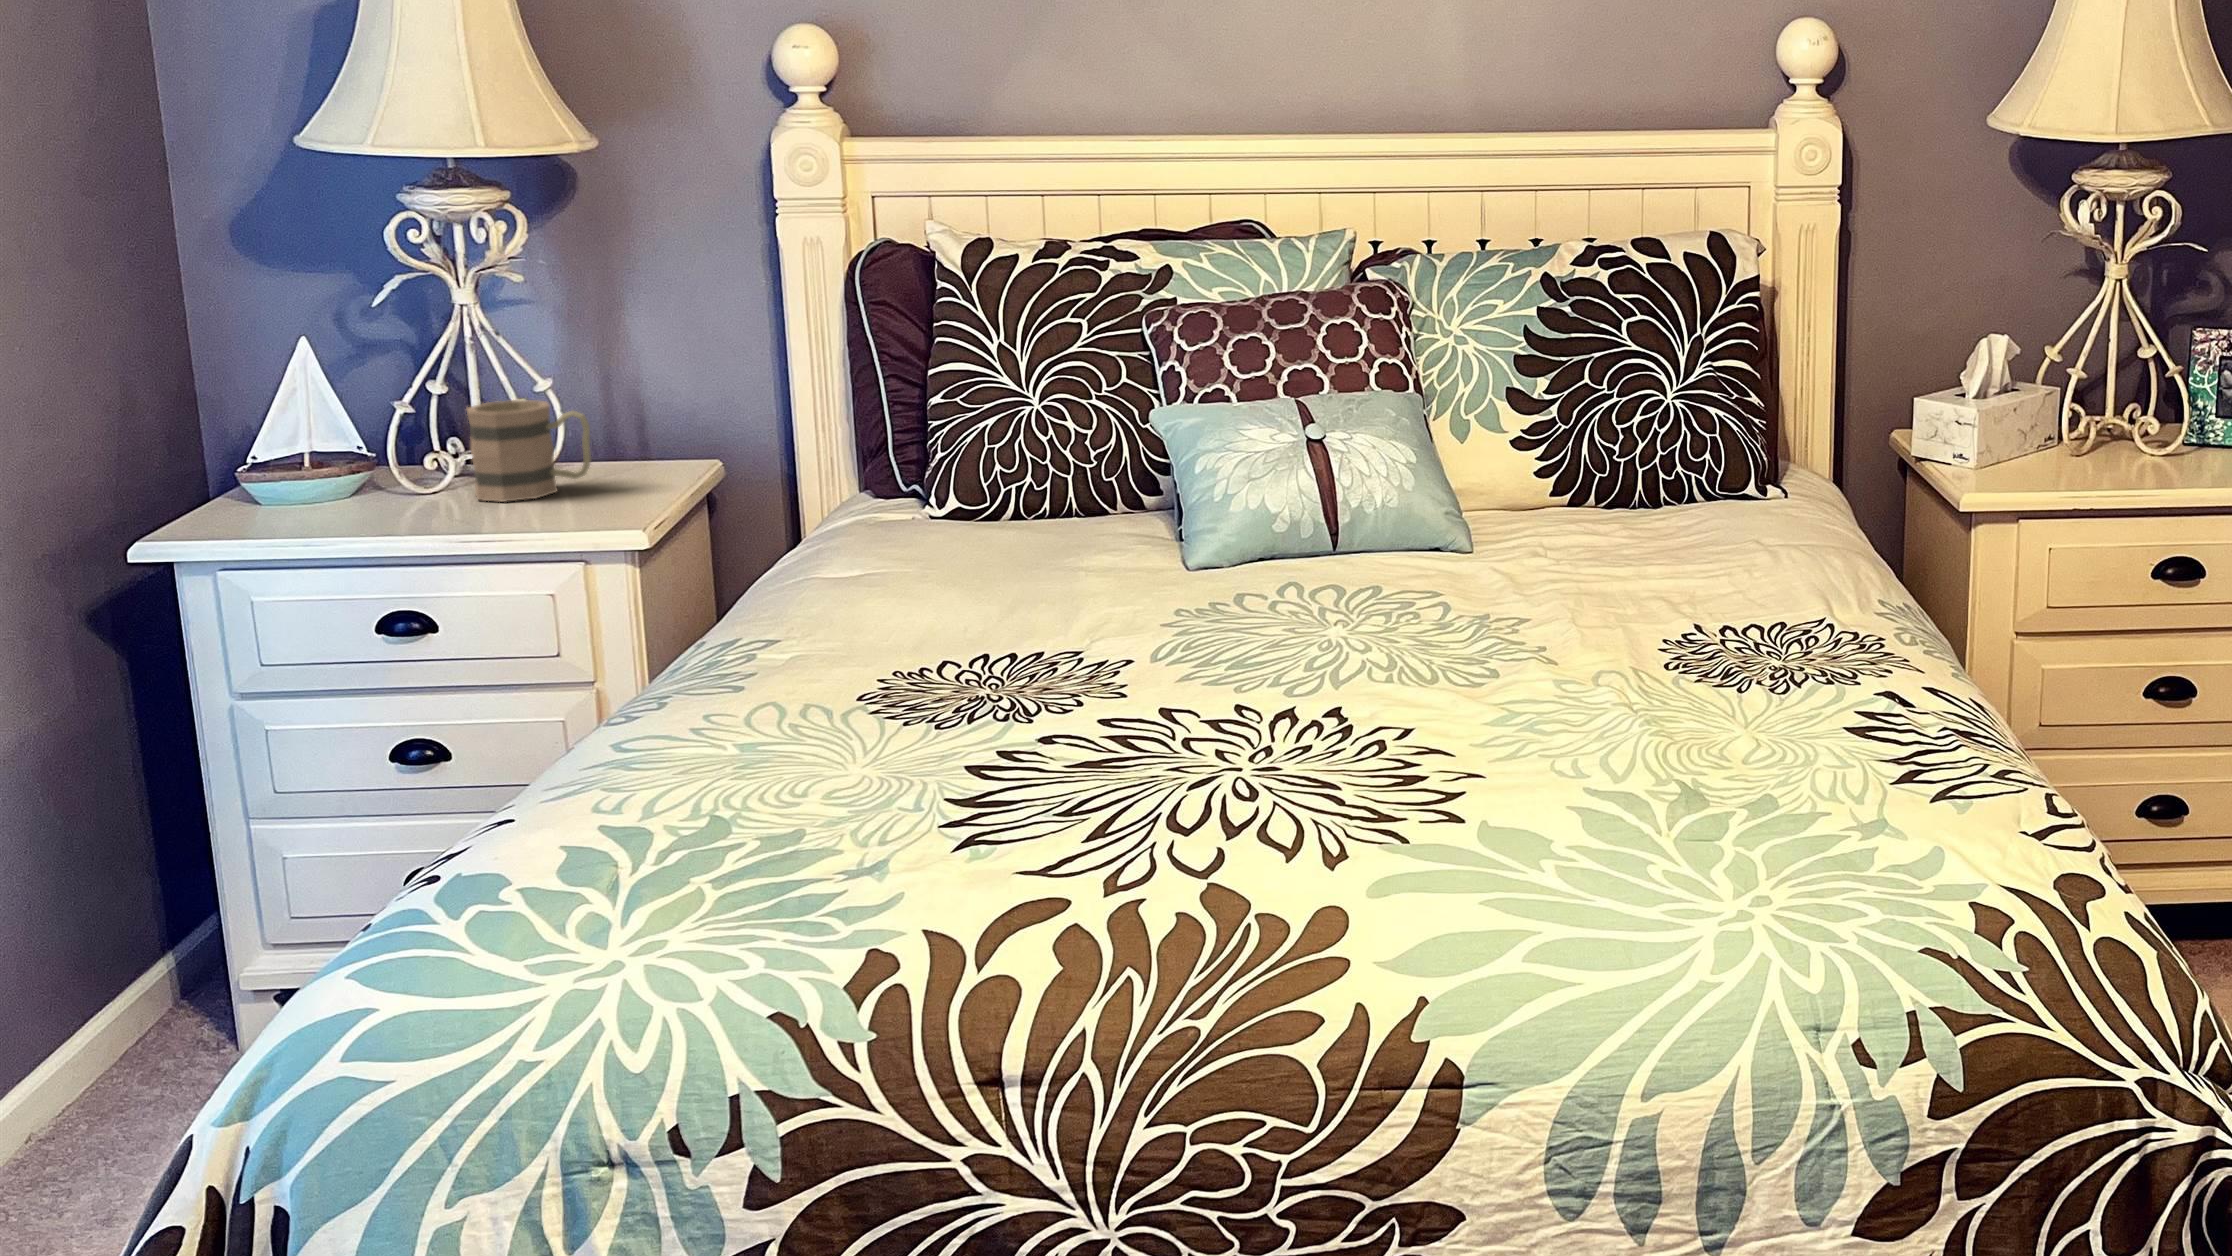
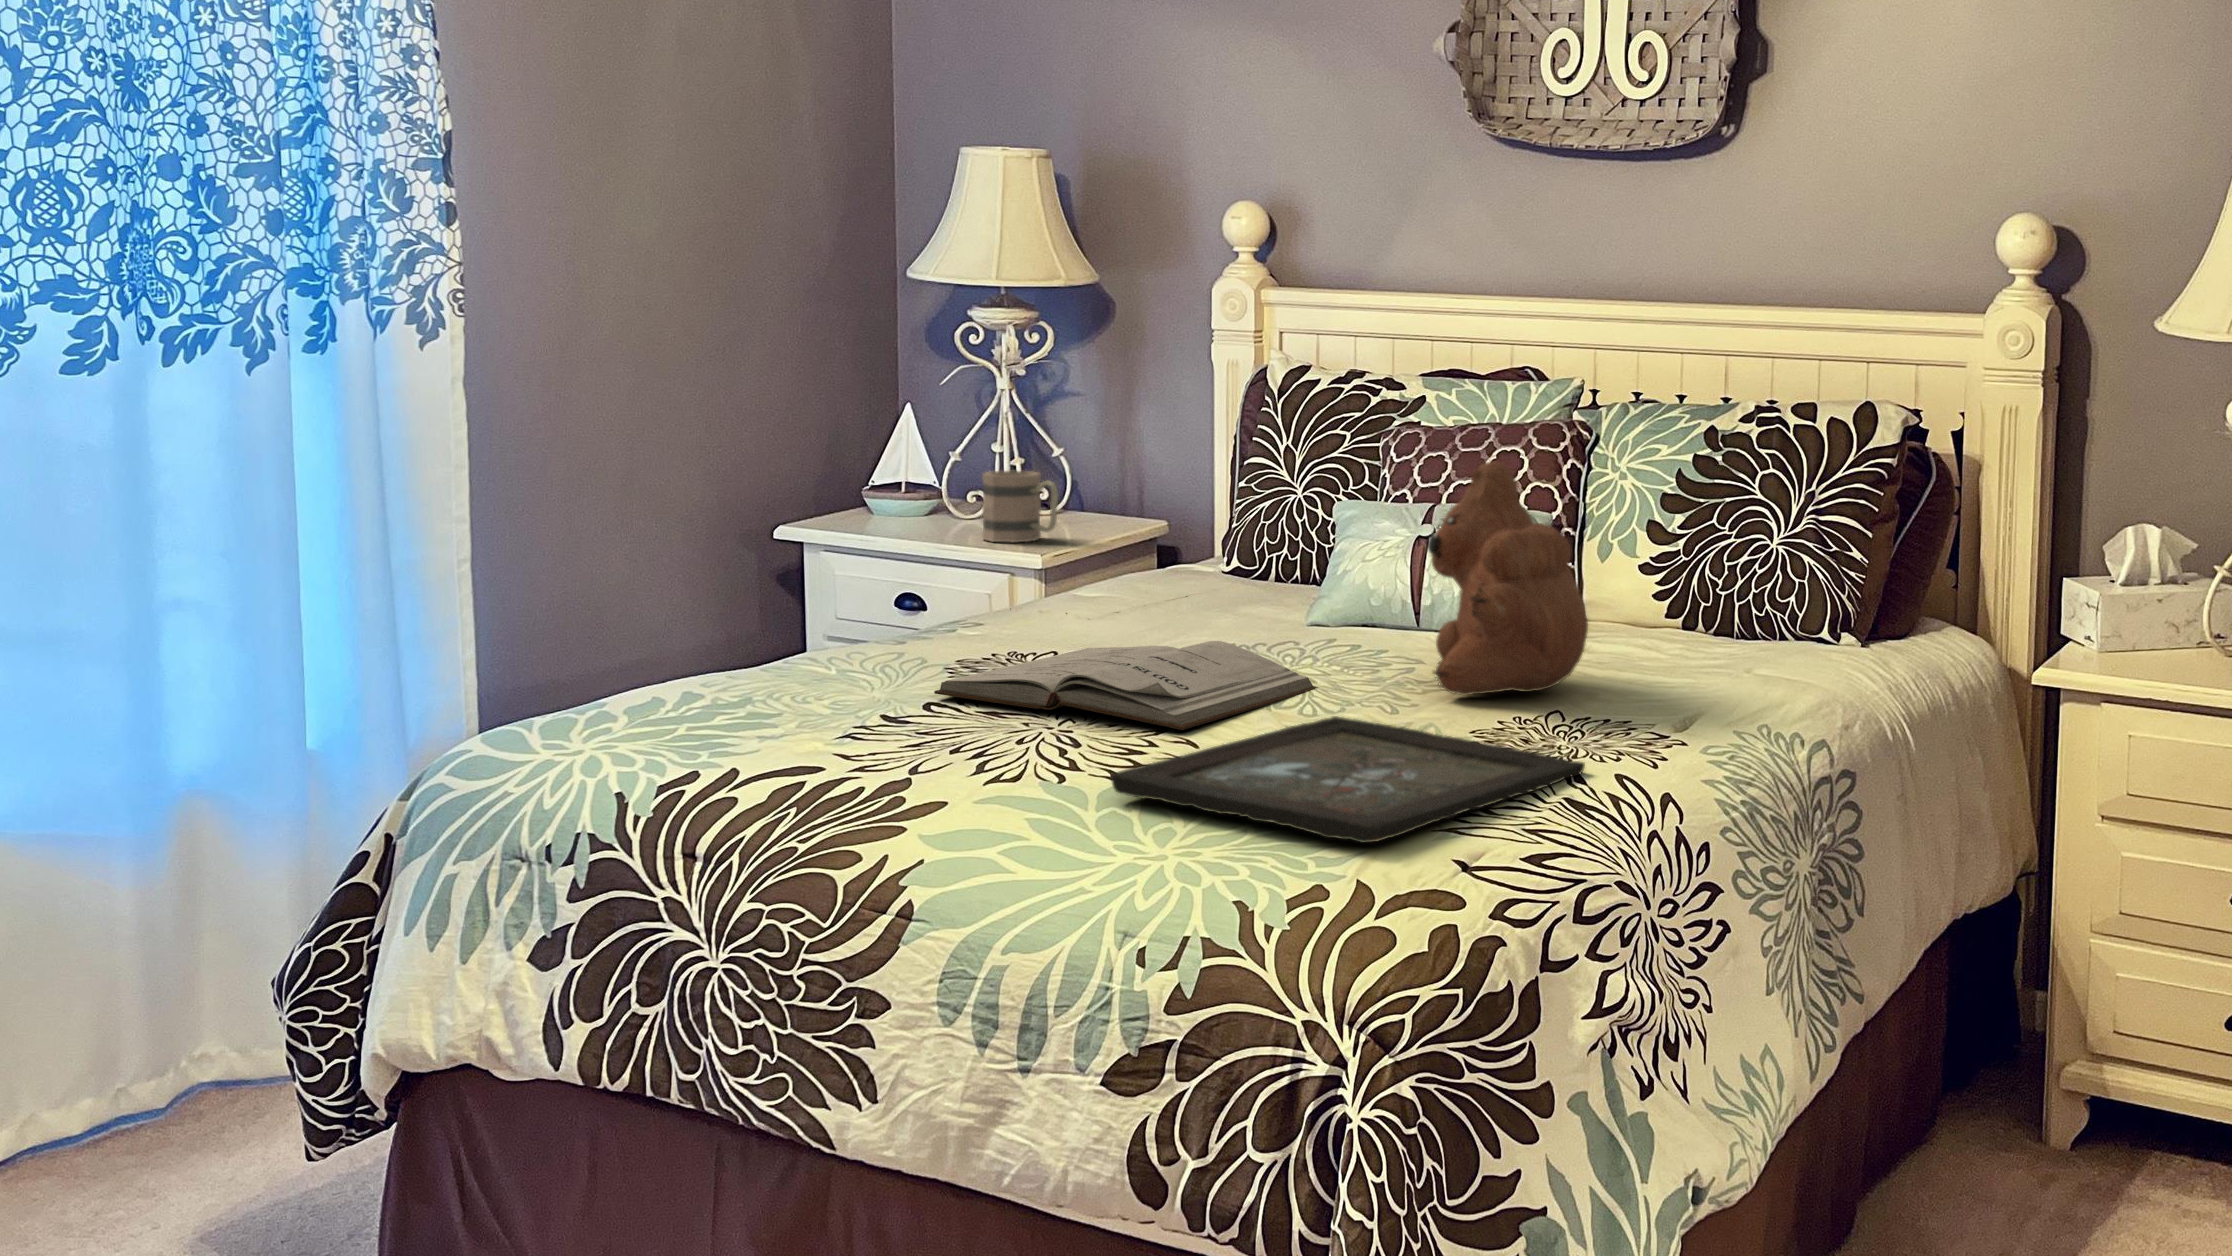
teddy bear: none [1435,352,1681,626] -> present [1428,461,1588,695]
book: none [994,610,1412,755] -> present [934,641,1318,730]
tray: none [1553,684,1982,851] -> present [1111,716,1585,843]

